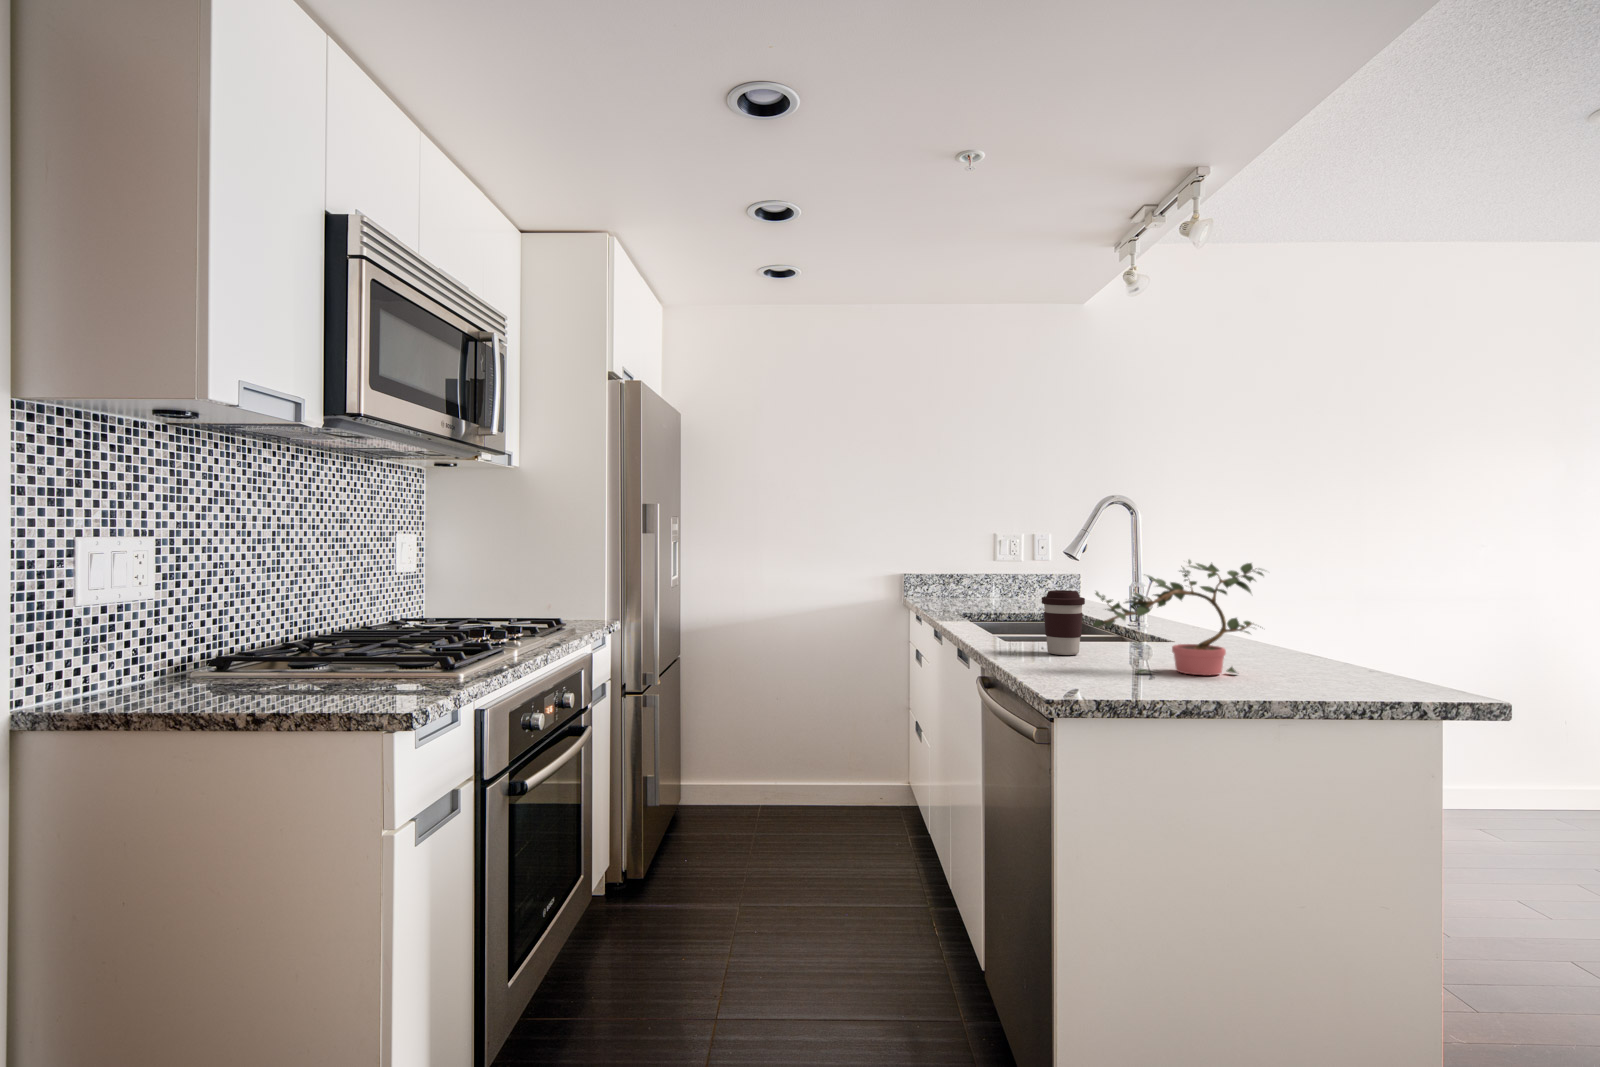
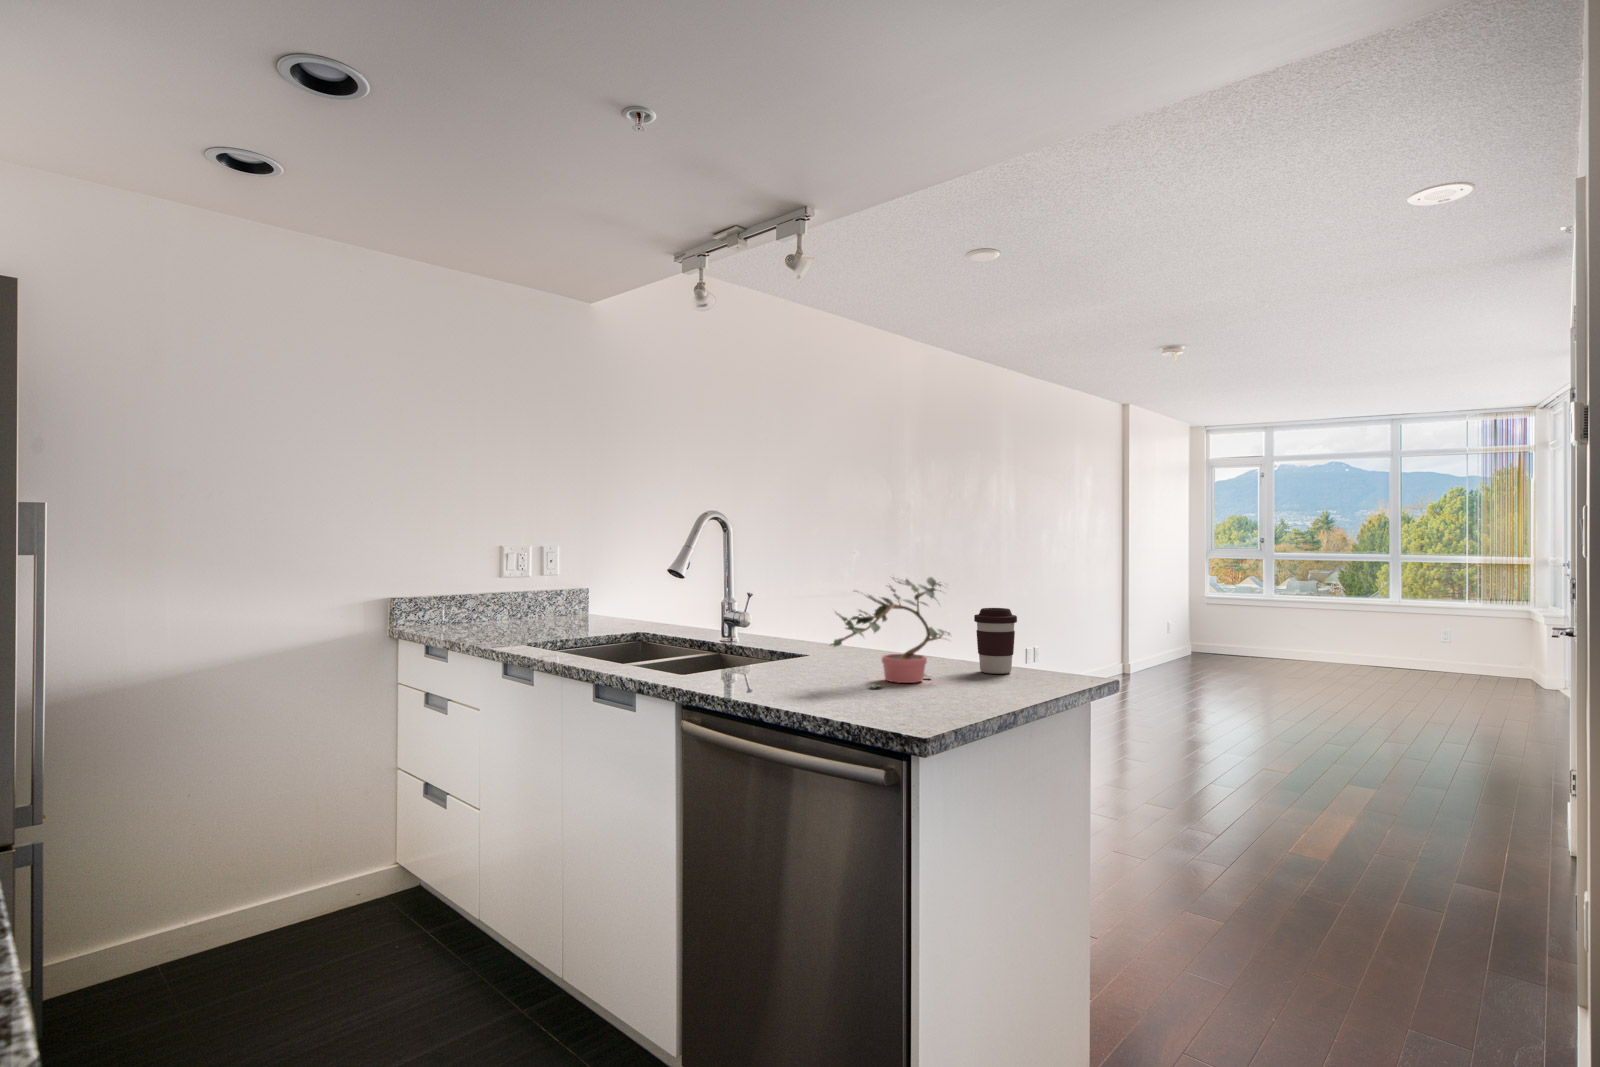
coffee cup: present [1042,590,1085,655] -> present [974,608,1017,674]

